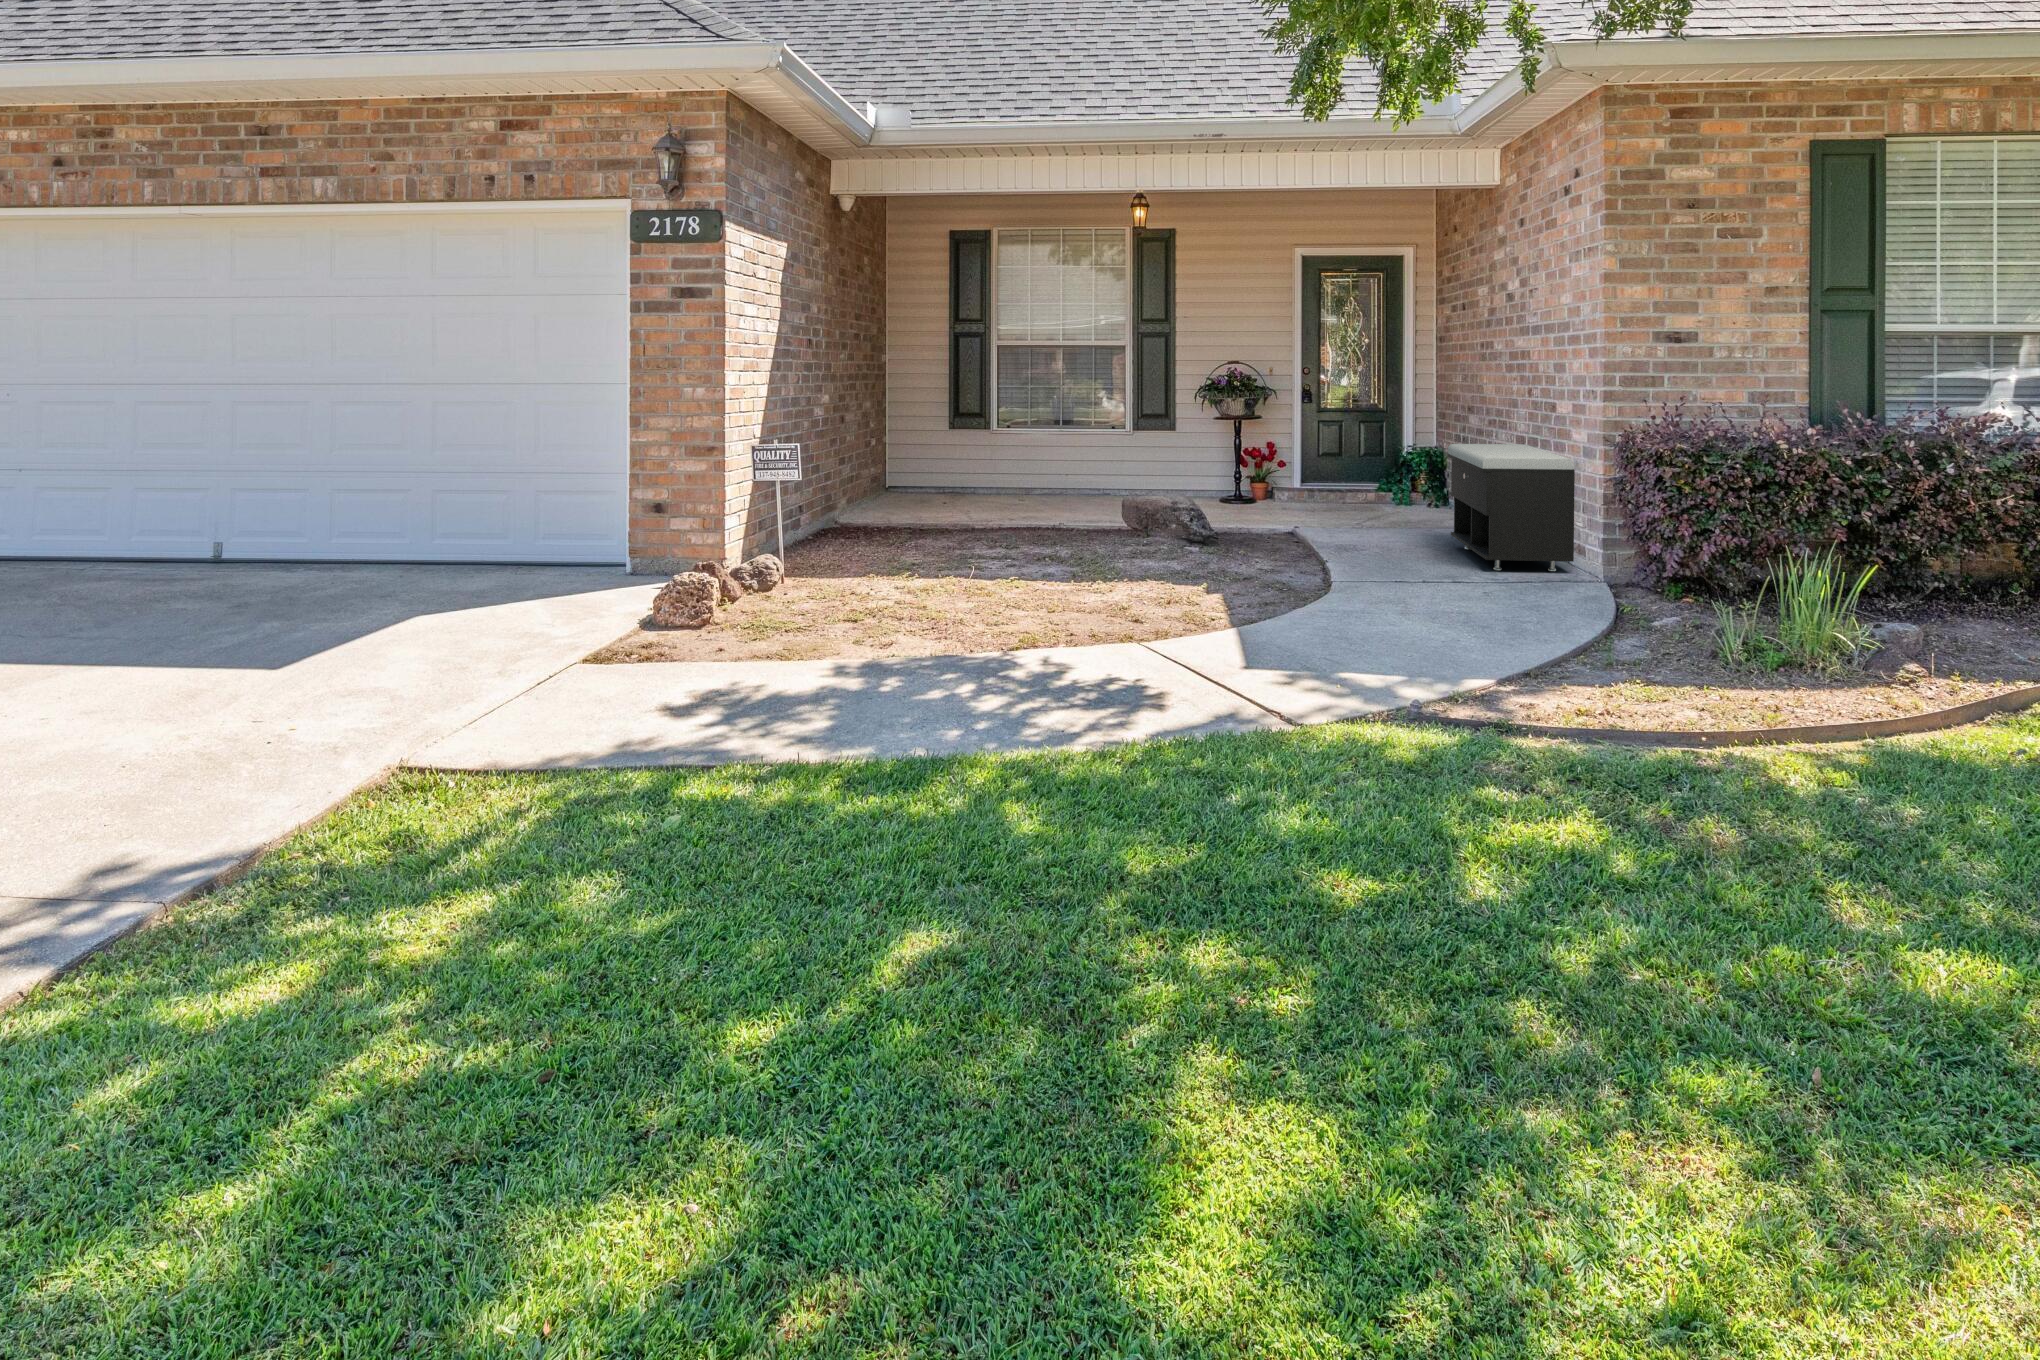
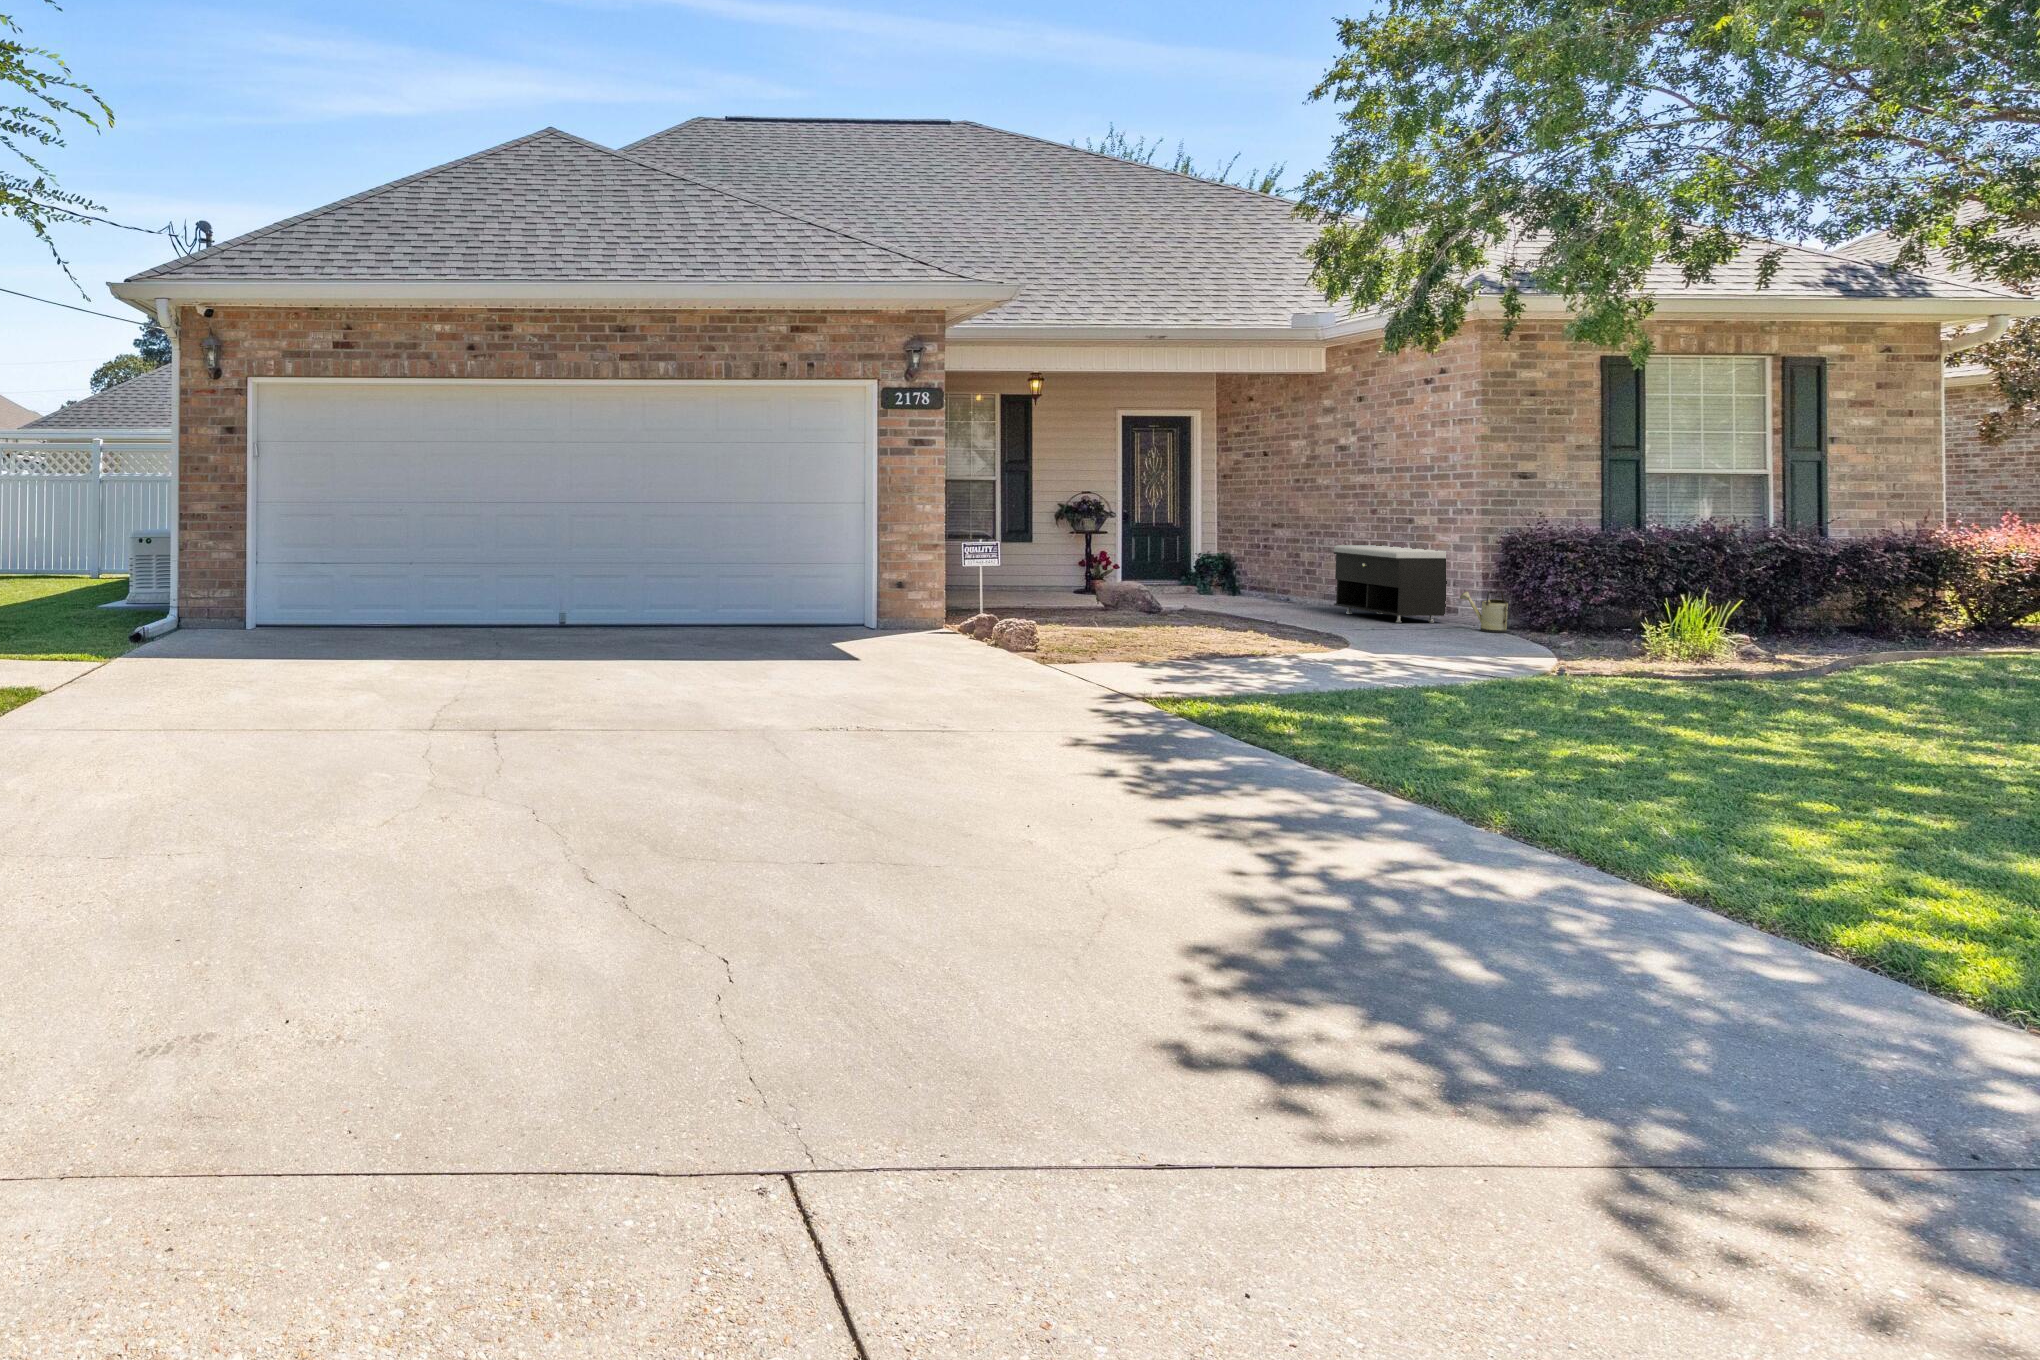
watering can: none [1567,526,1623,598] -> present [1460,591,1510,633]

